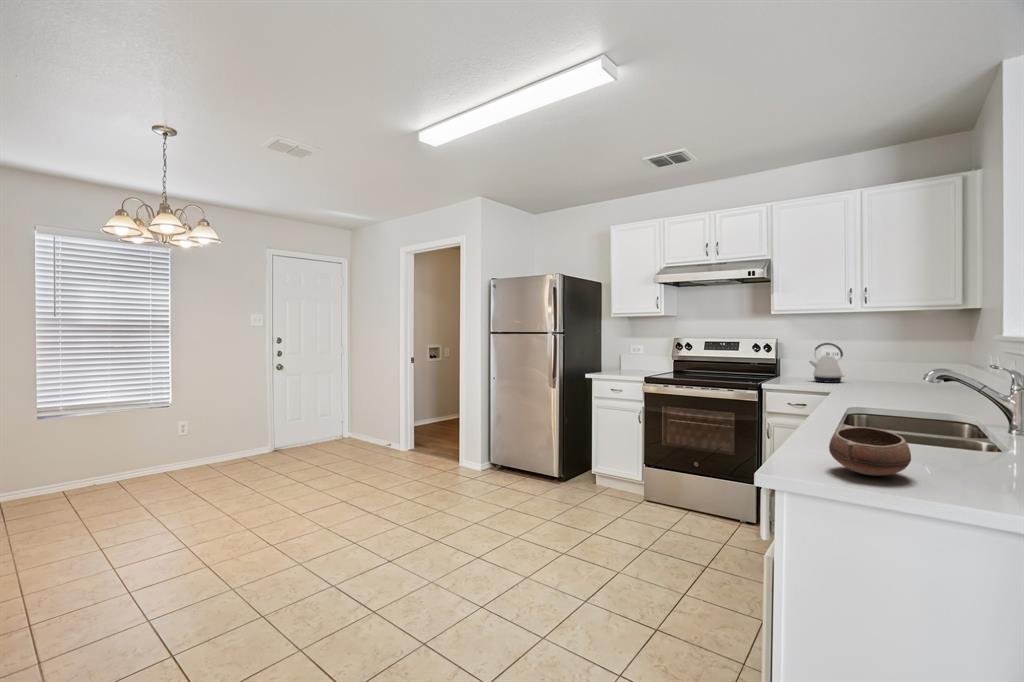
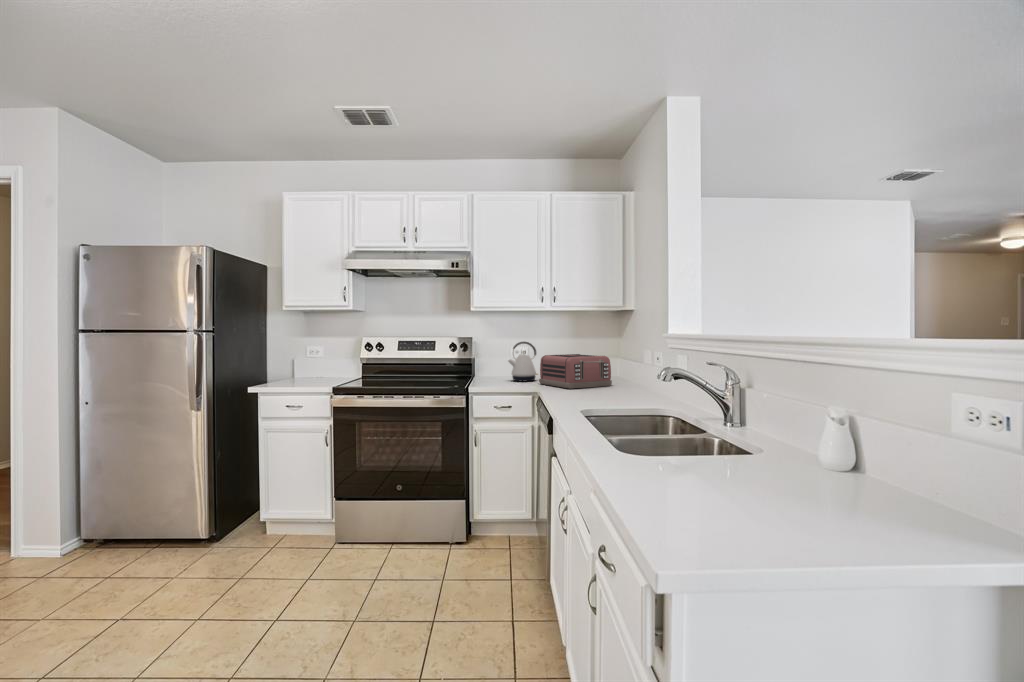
toaster: none [841,357,932,392] -> present [539,354,612,389]
bowl: present [829,427,911,476] -> none [672,446,757,506]

